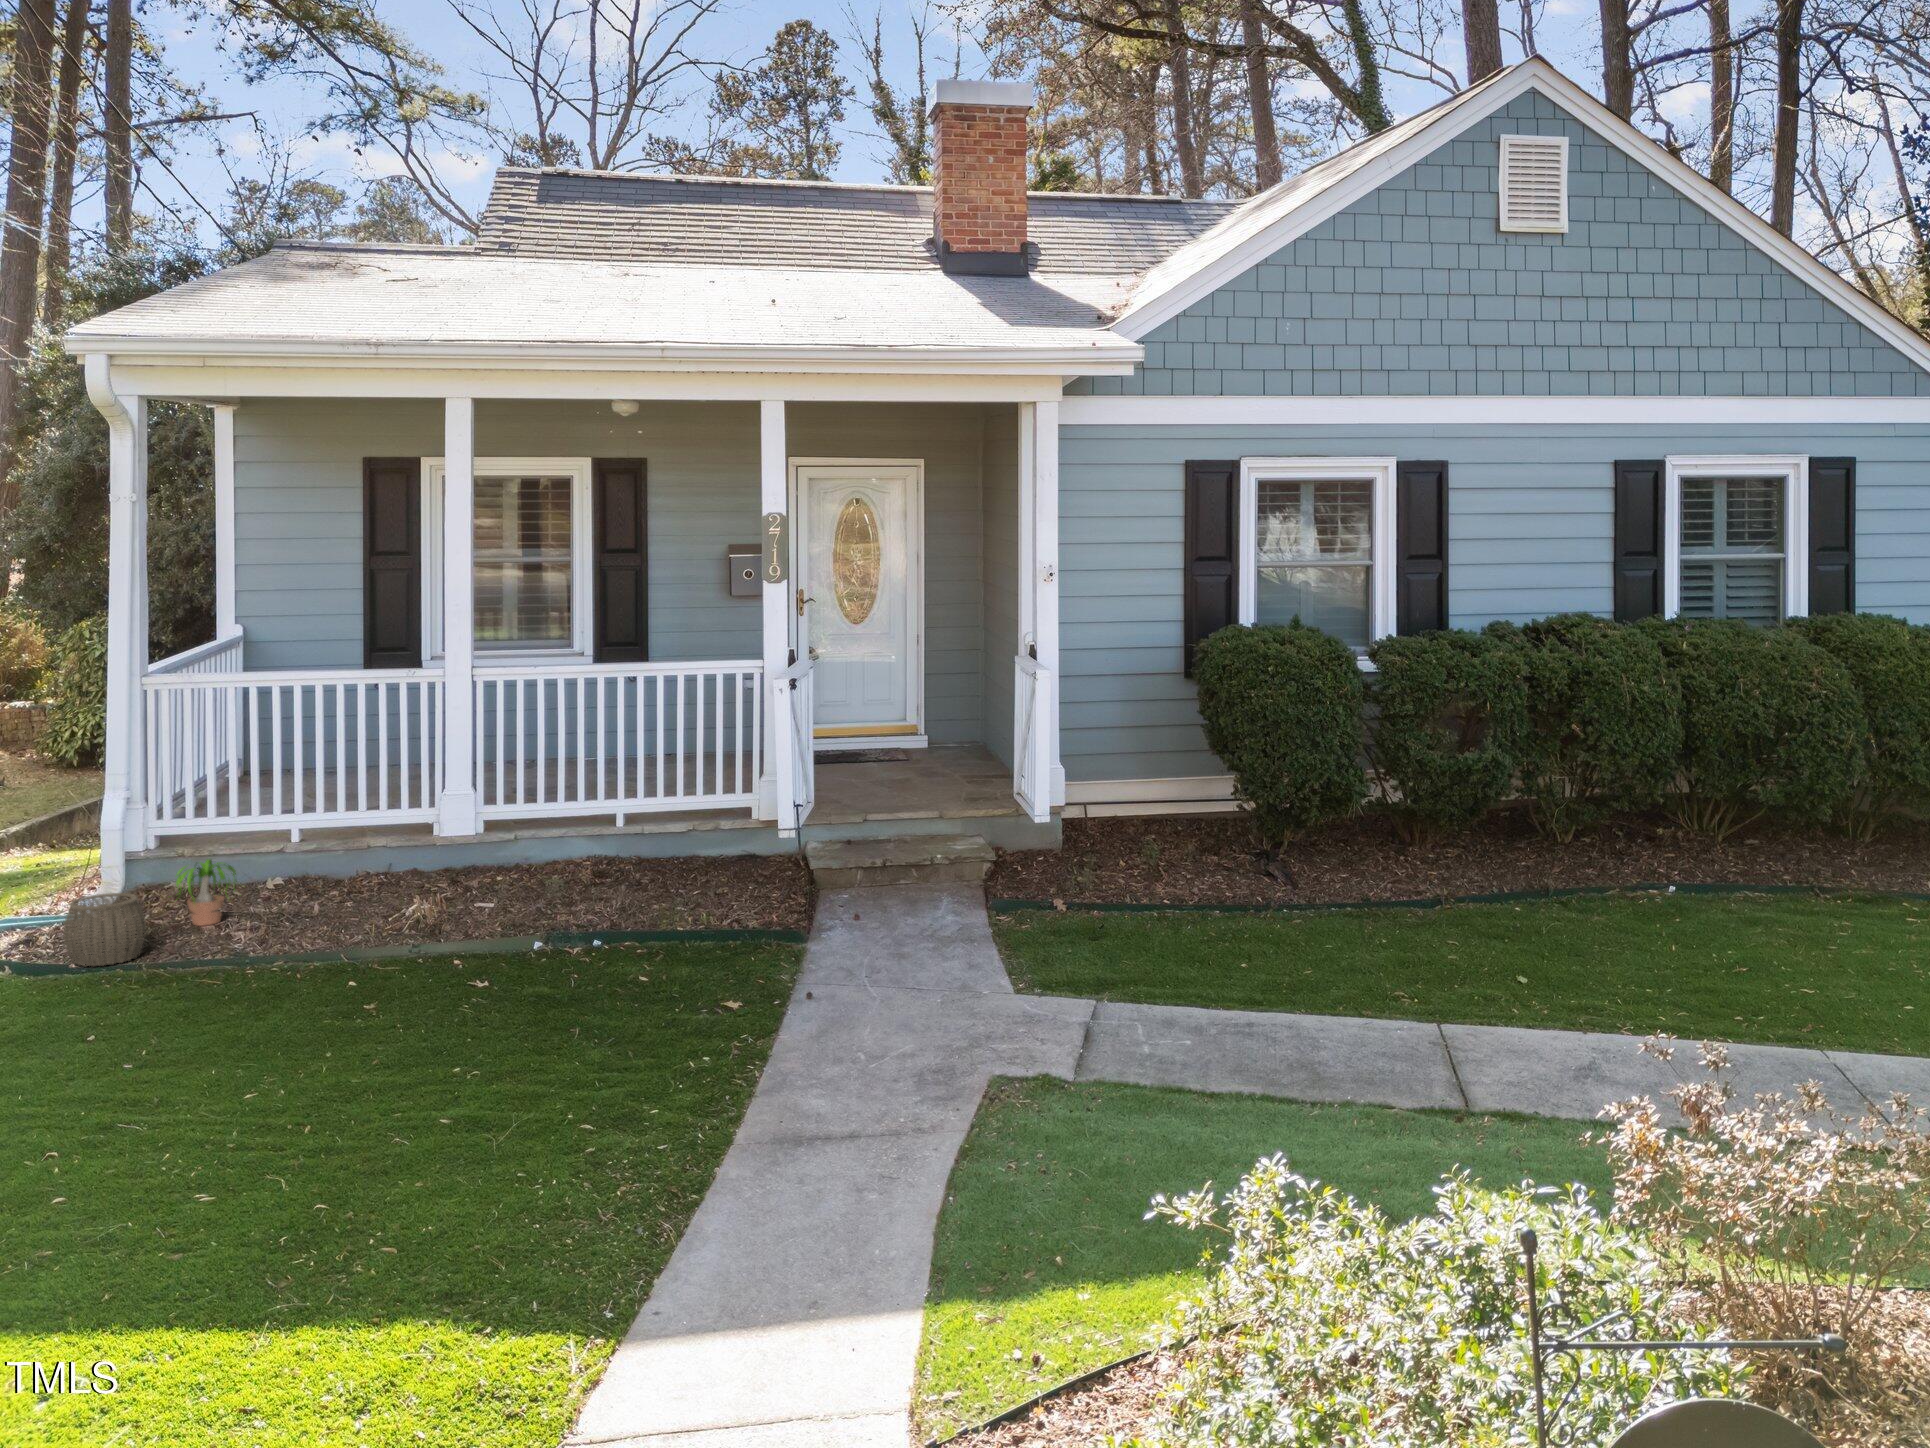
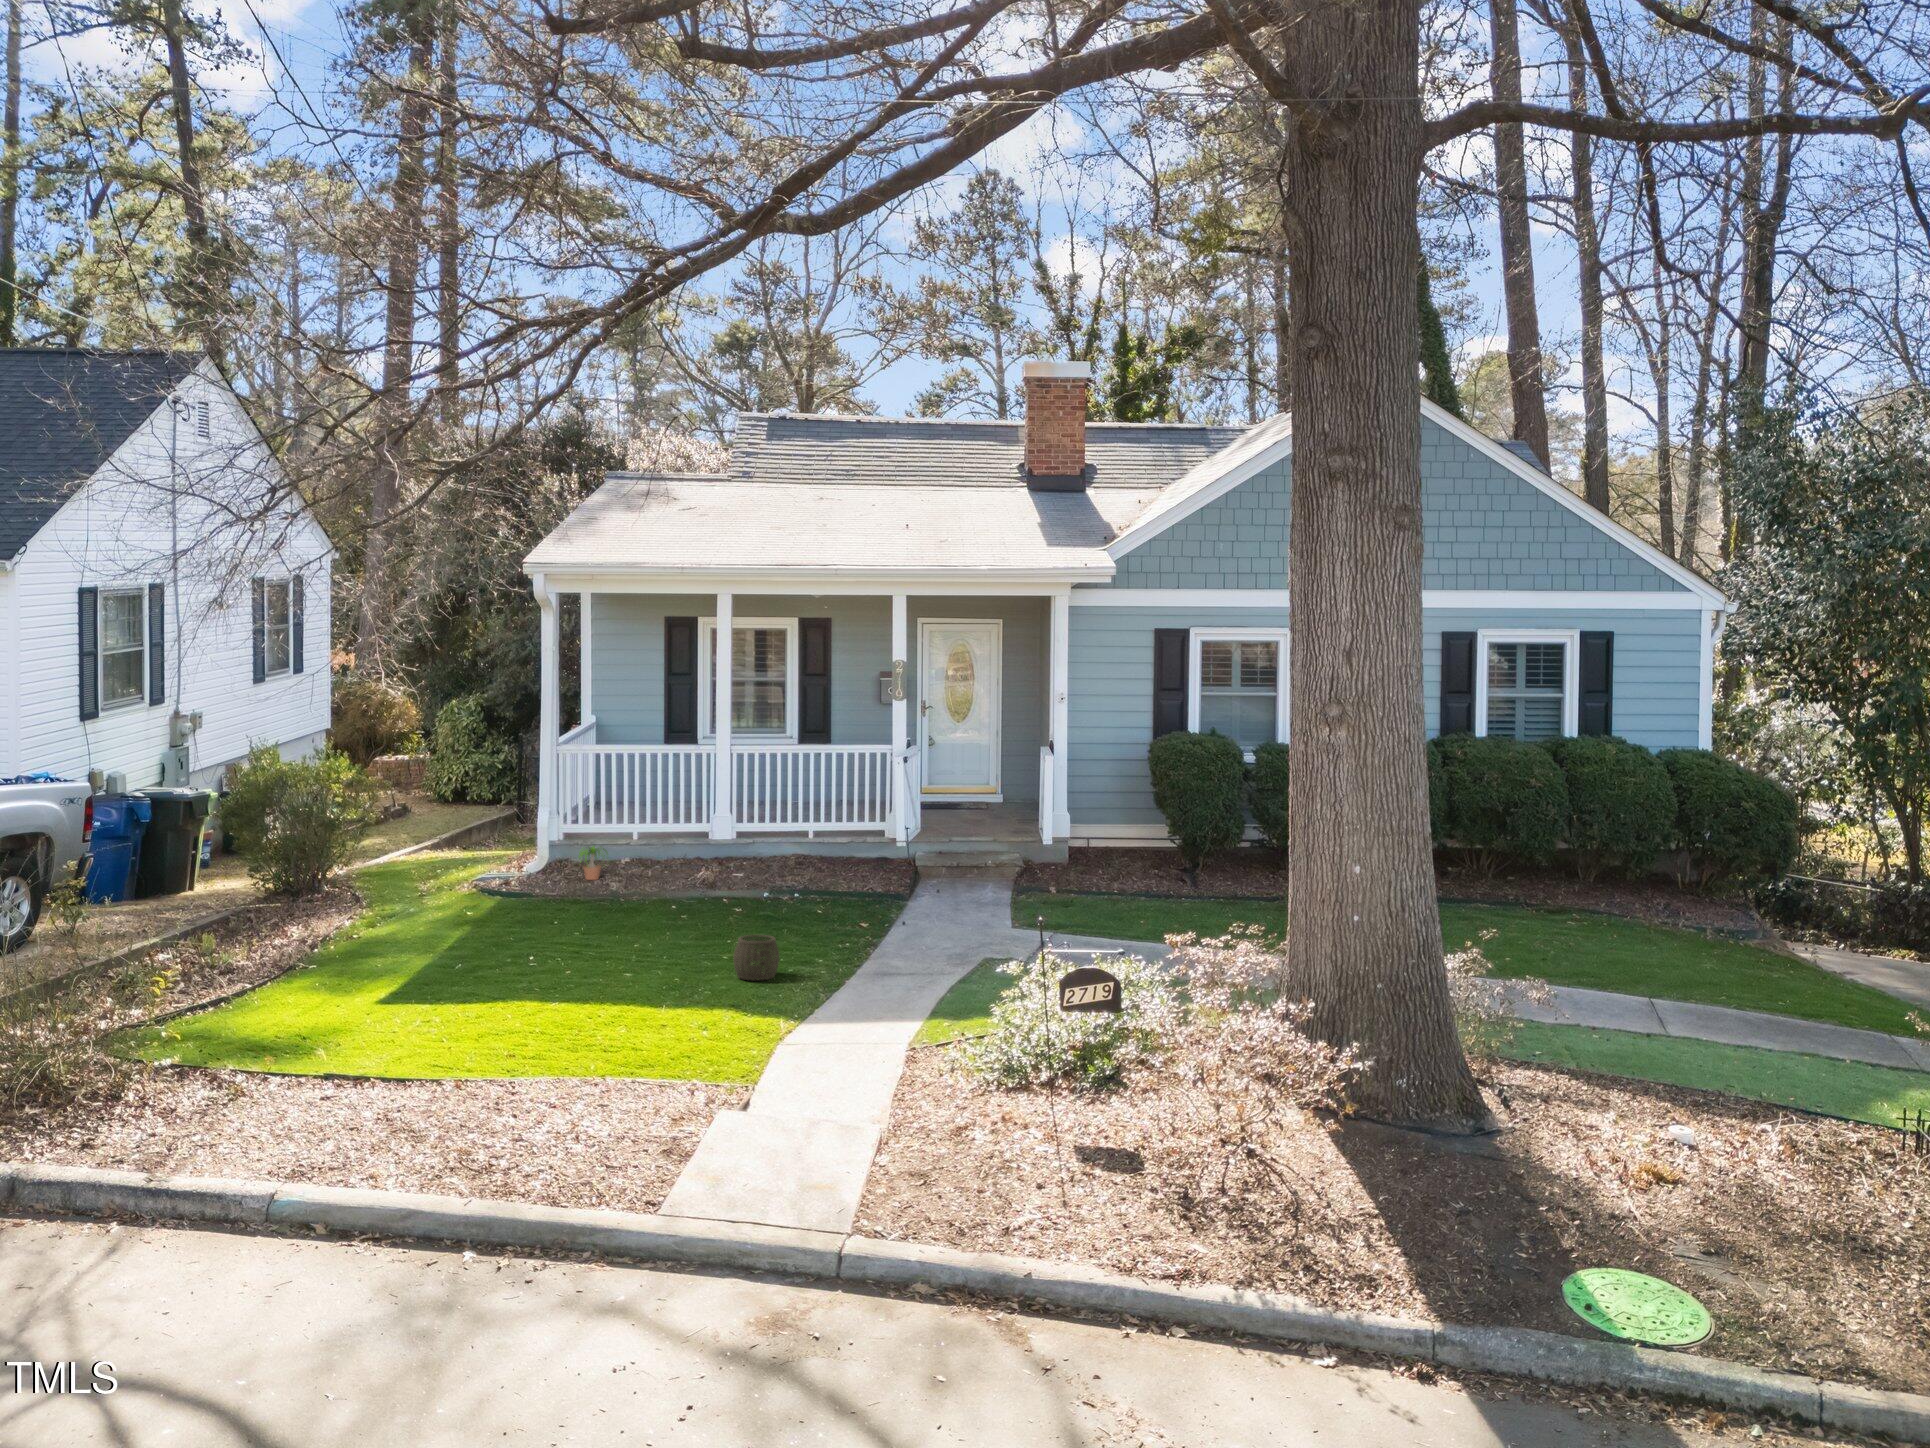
woven basket: present [63,893,146,967] -> present [734,935,779,981]

